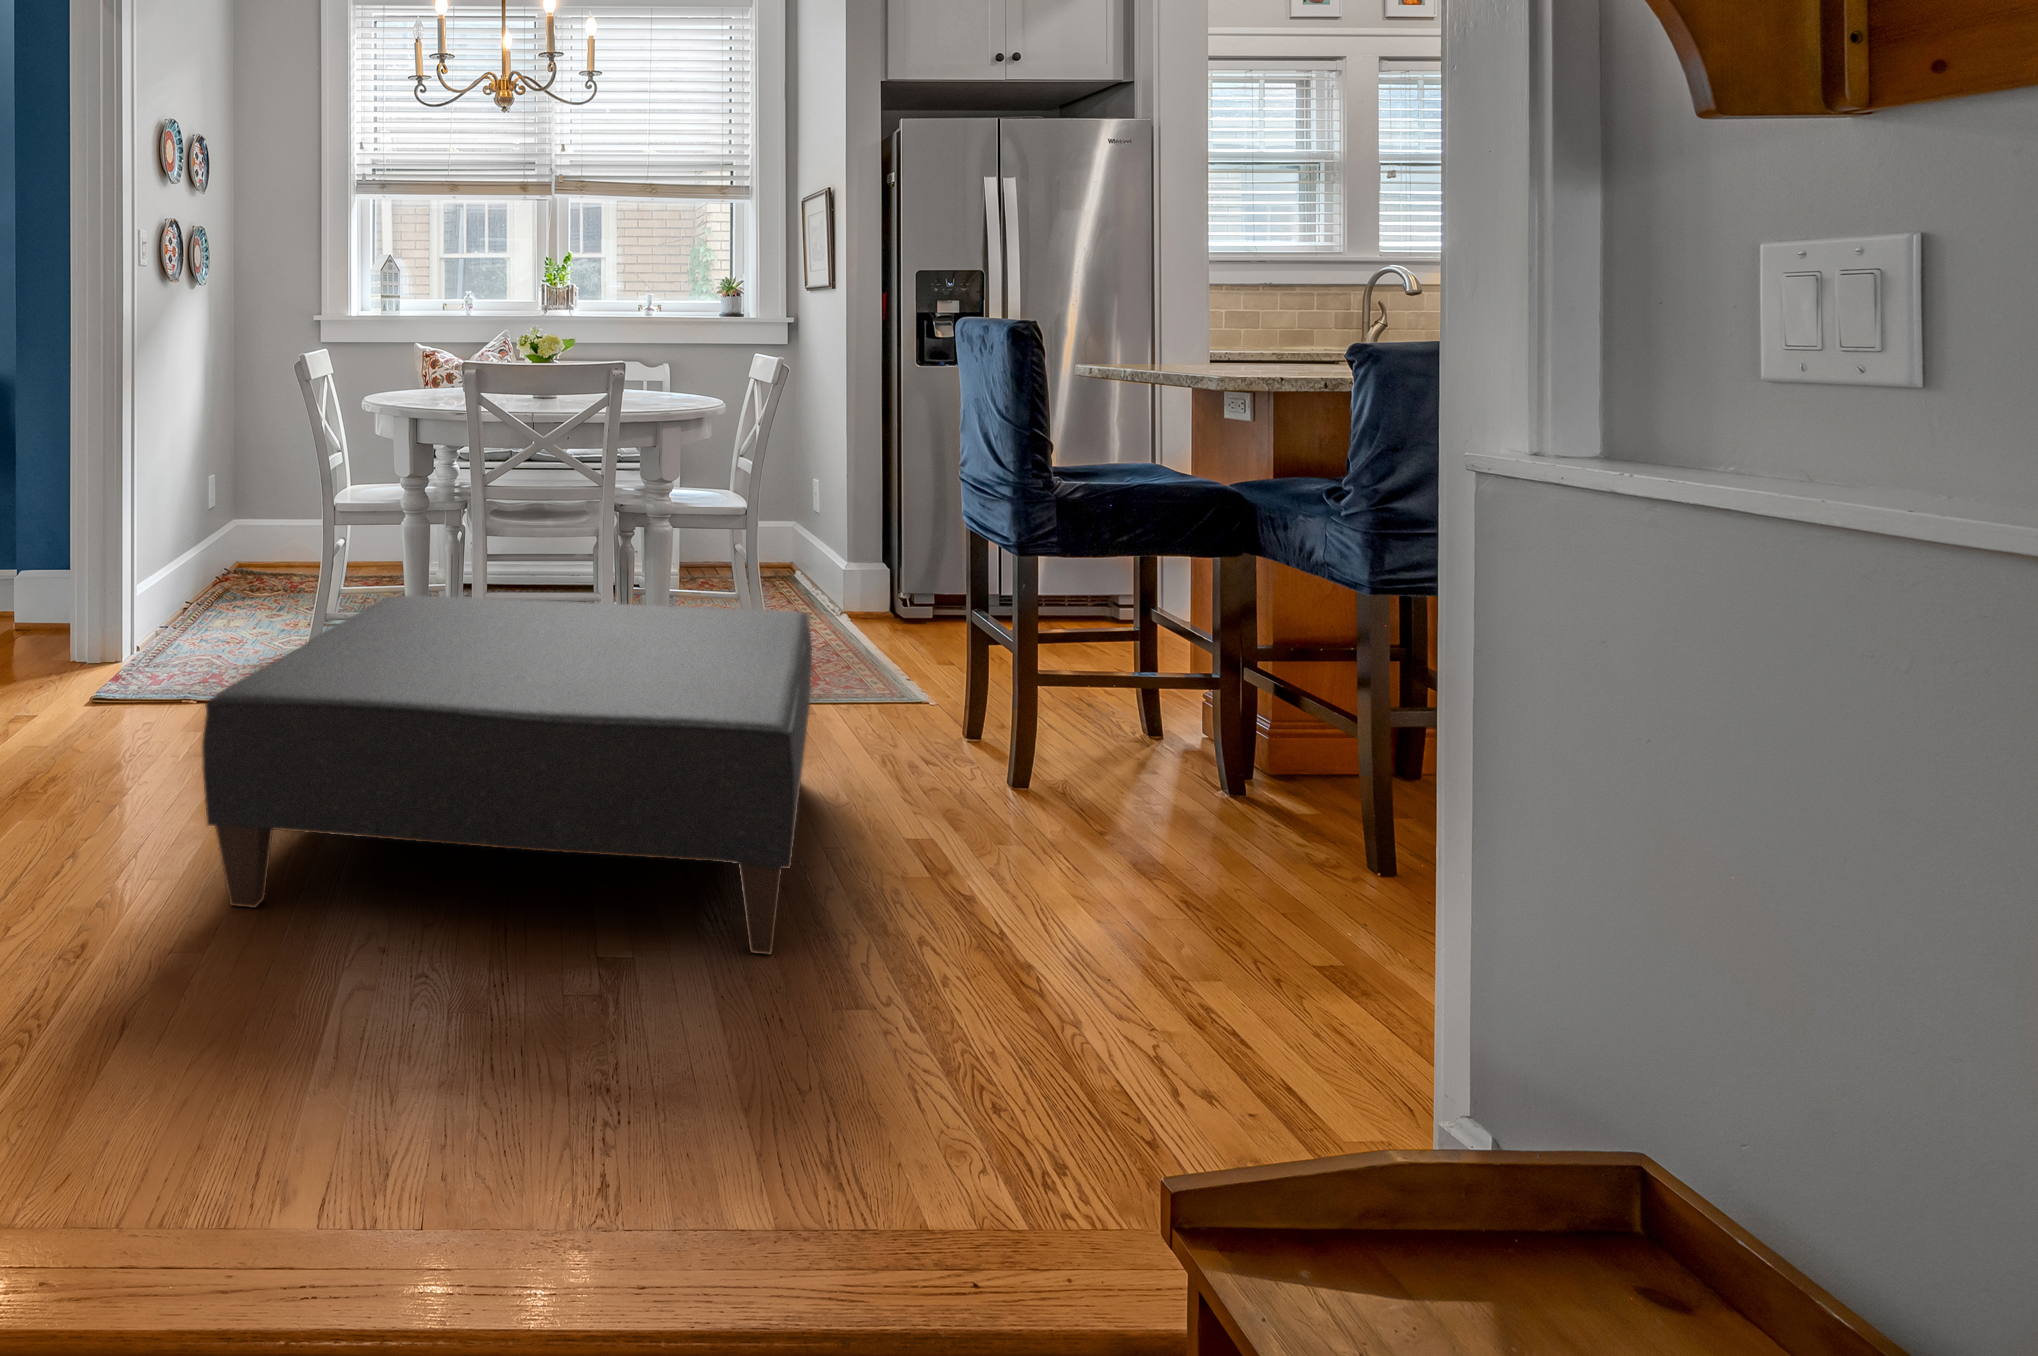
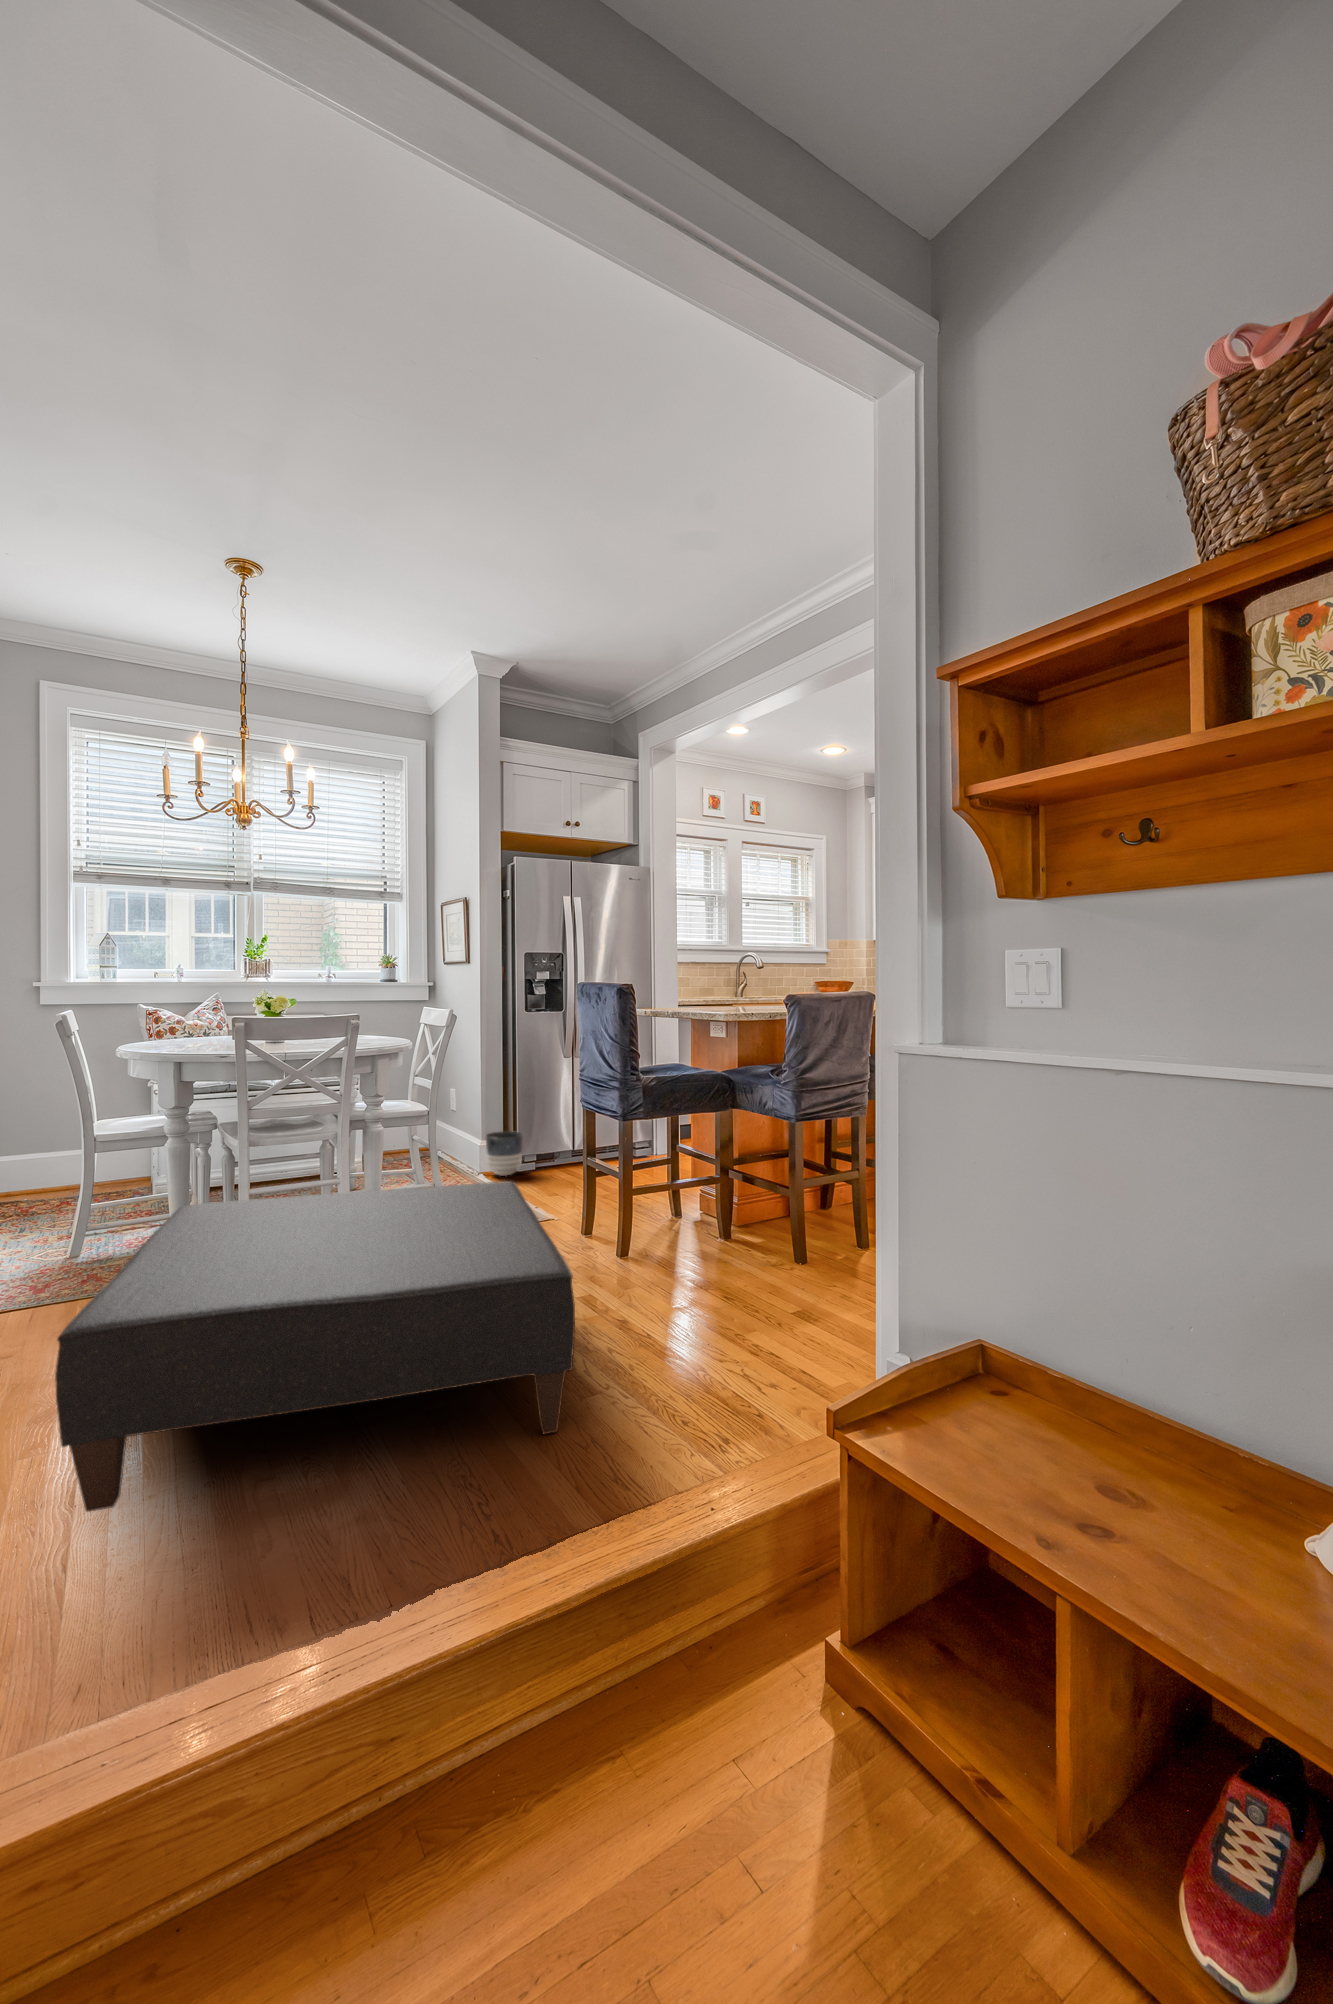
planter: none [850,555,909,625] -> present [486,1131,523,1176]

